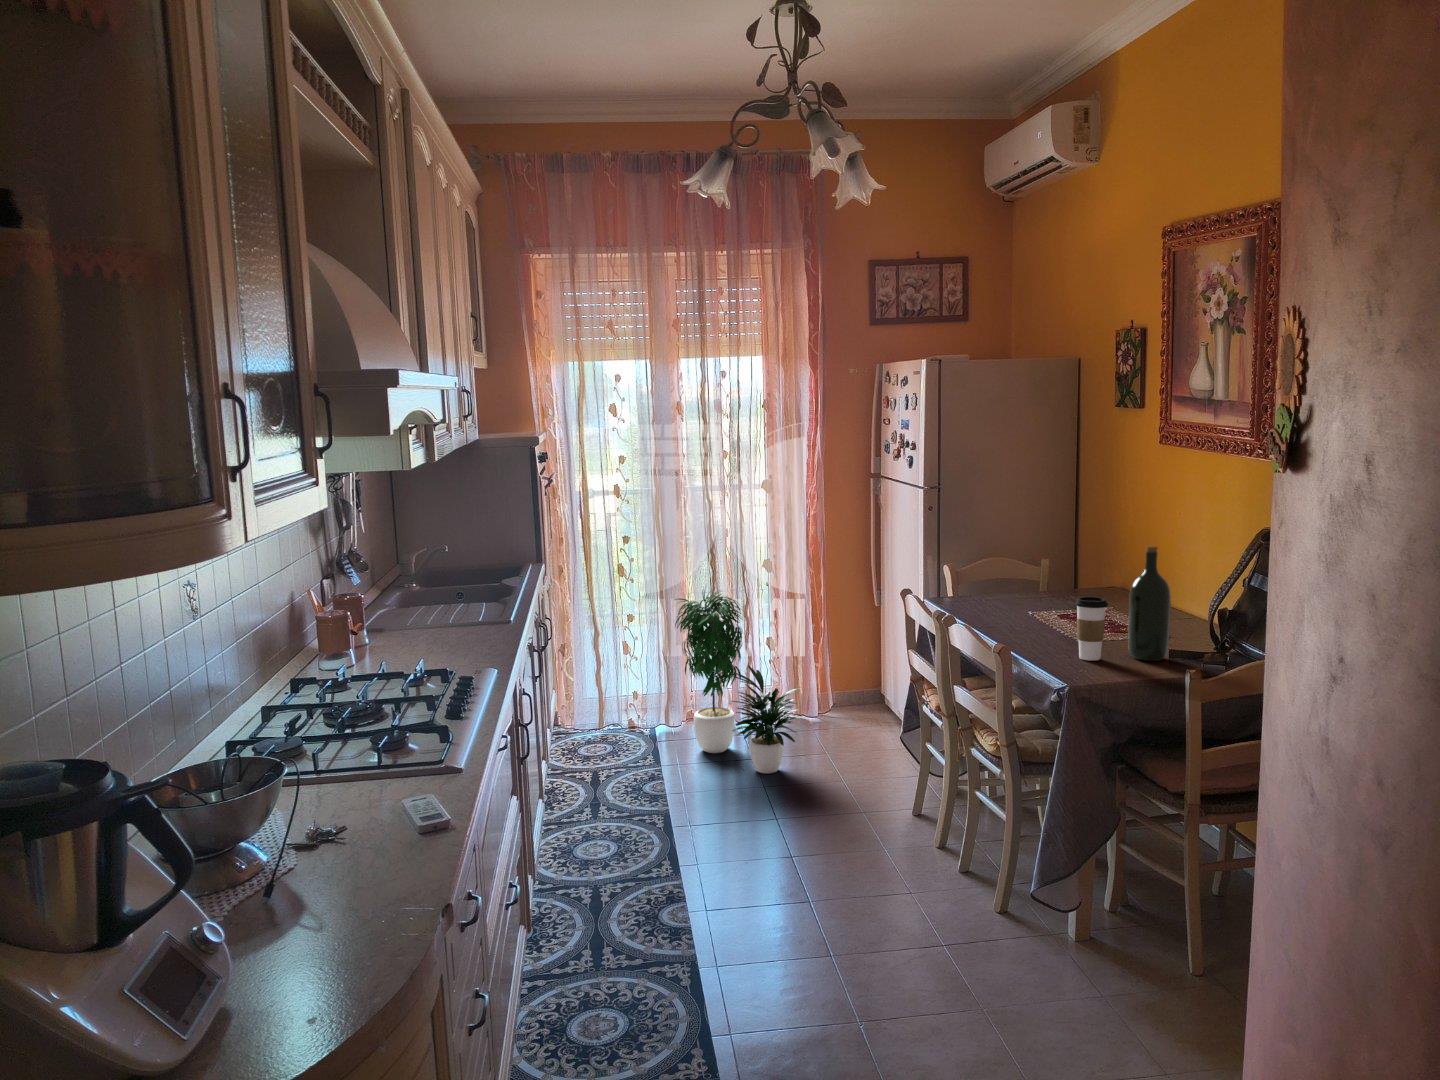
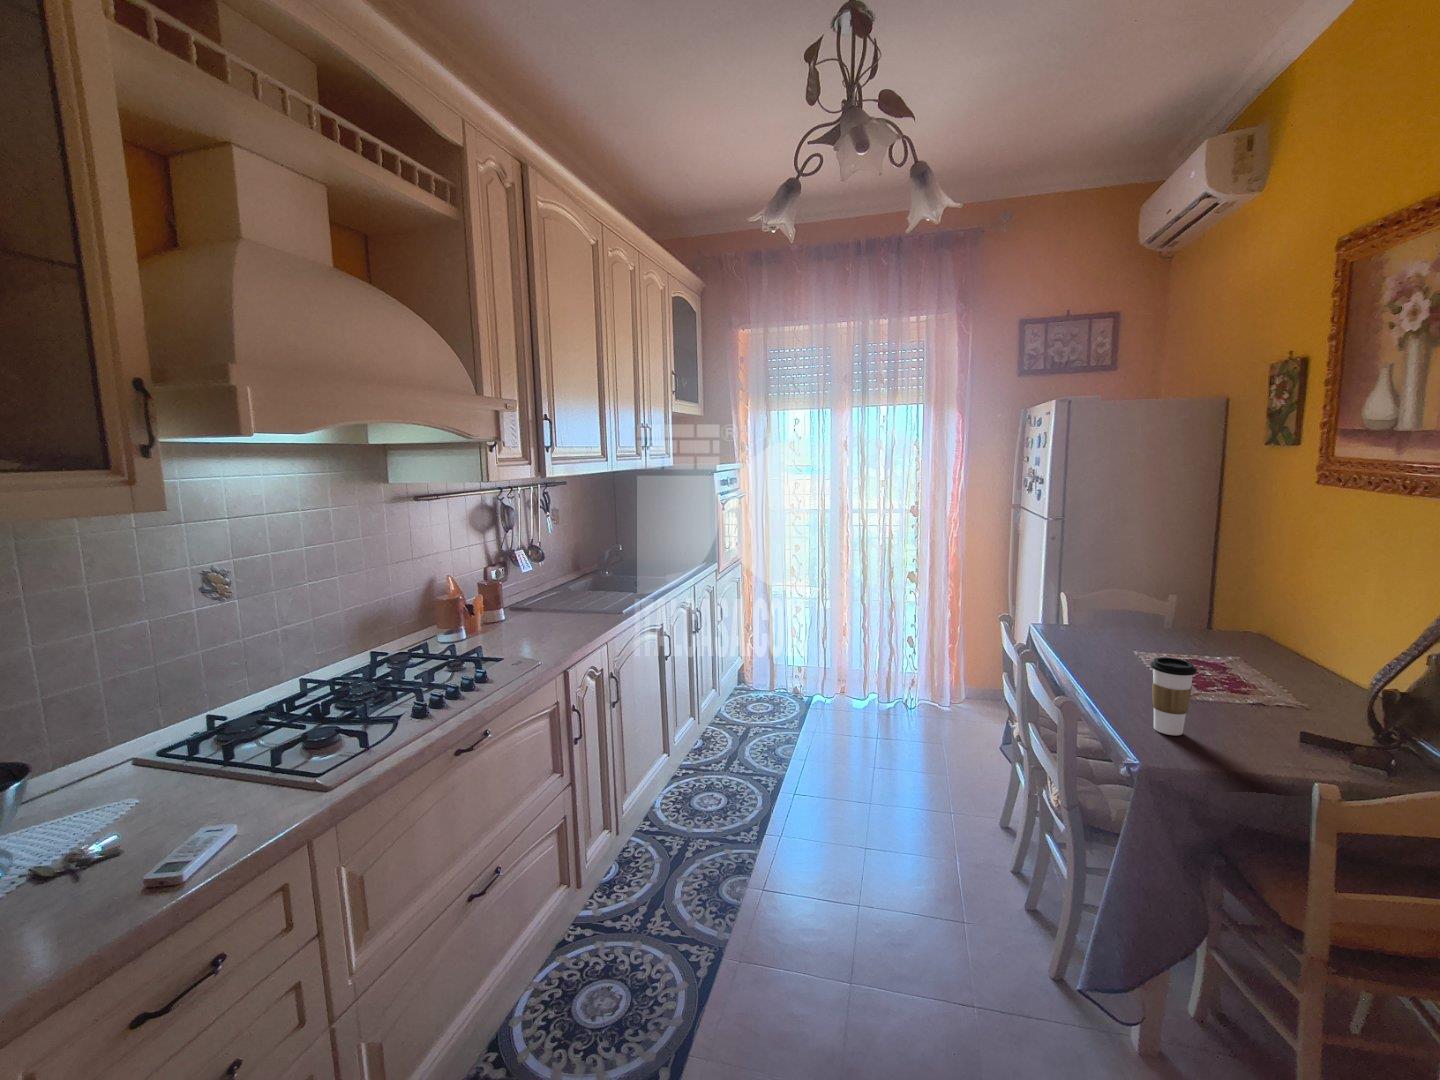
wine bottle: present [1128,546,1171,661] -> none [1227,606,1295,750]
potted plant: present [674,590,802,774] -> none [830,586,923,746]

